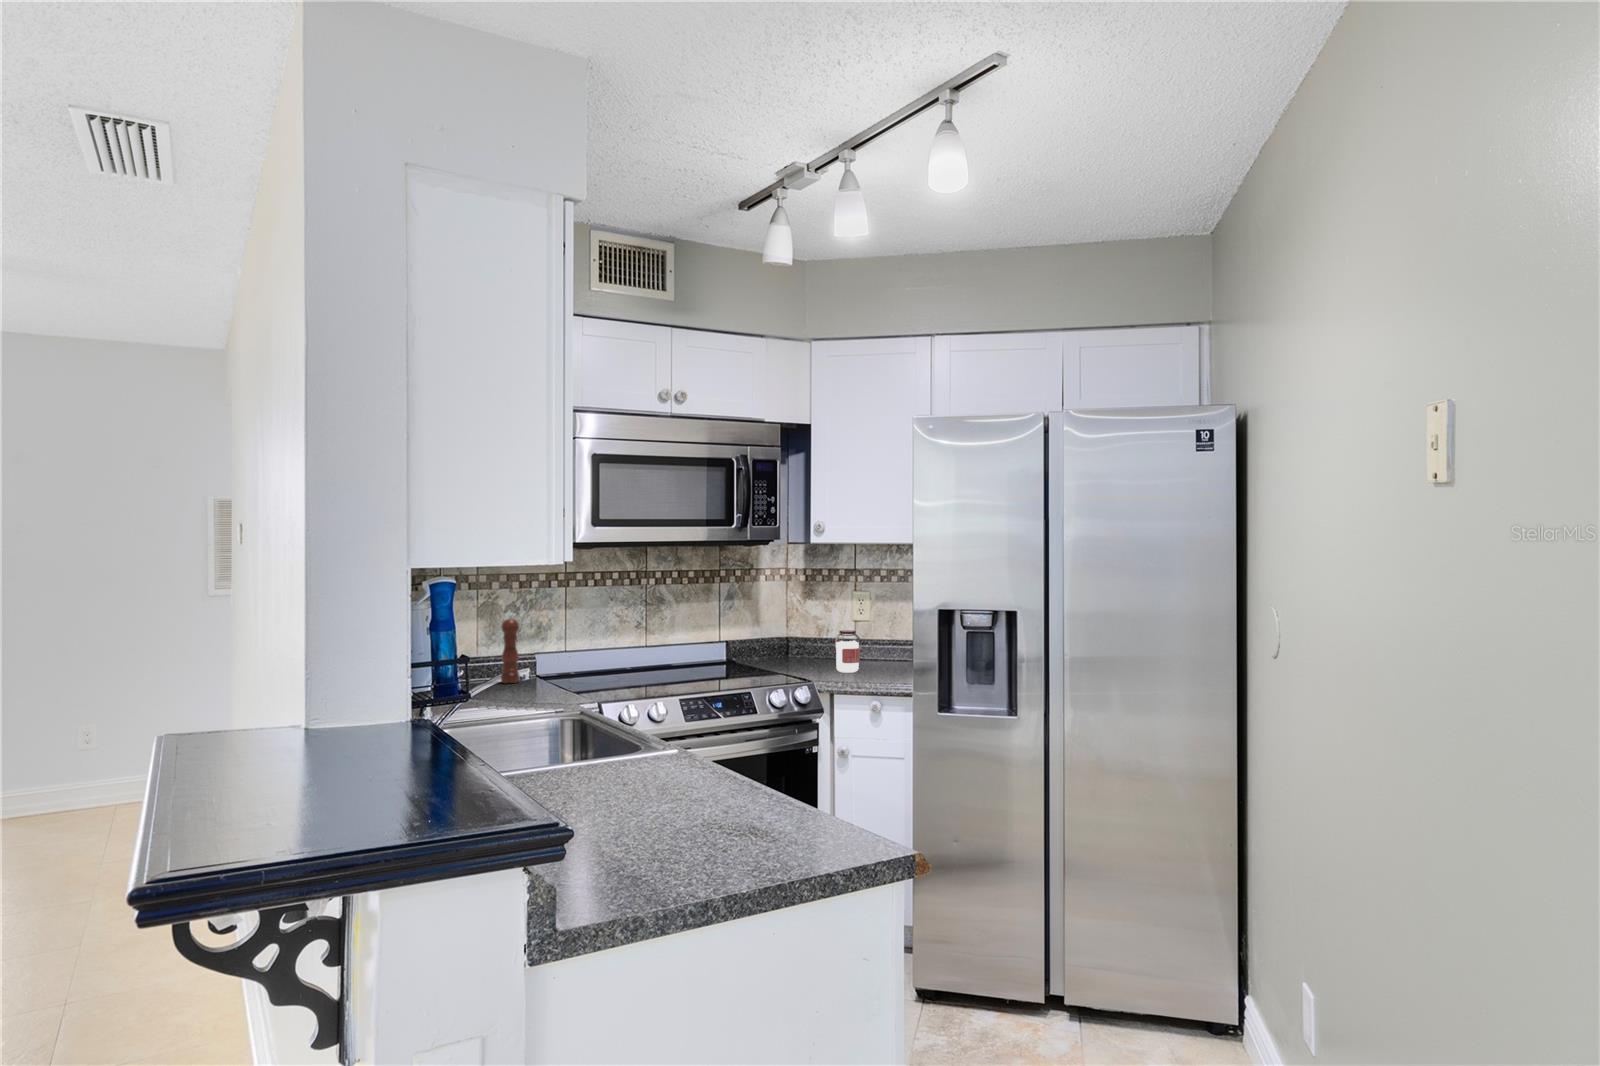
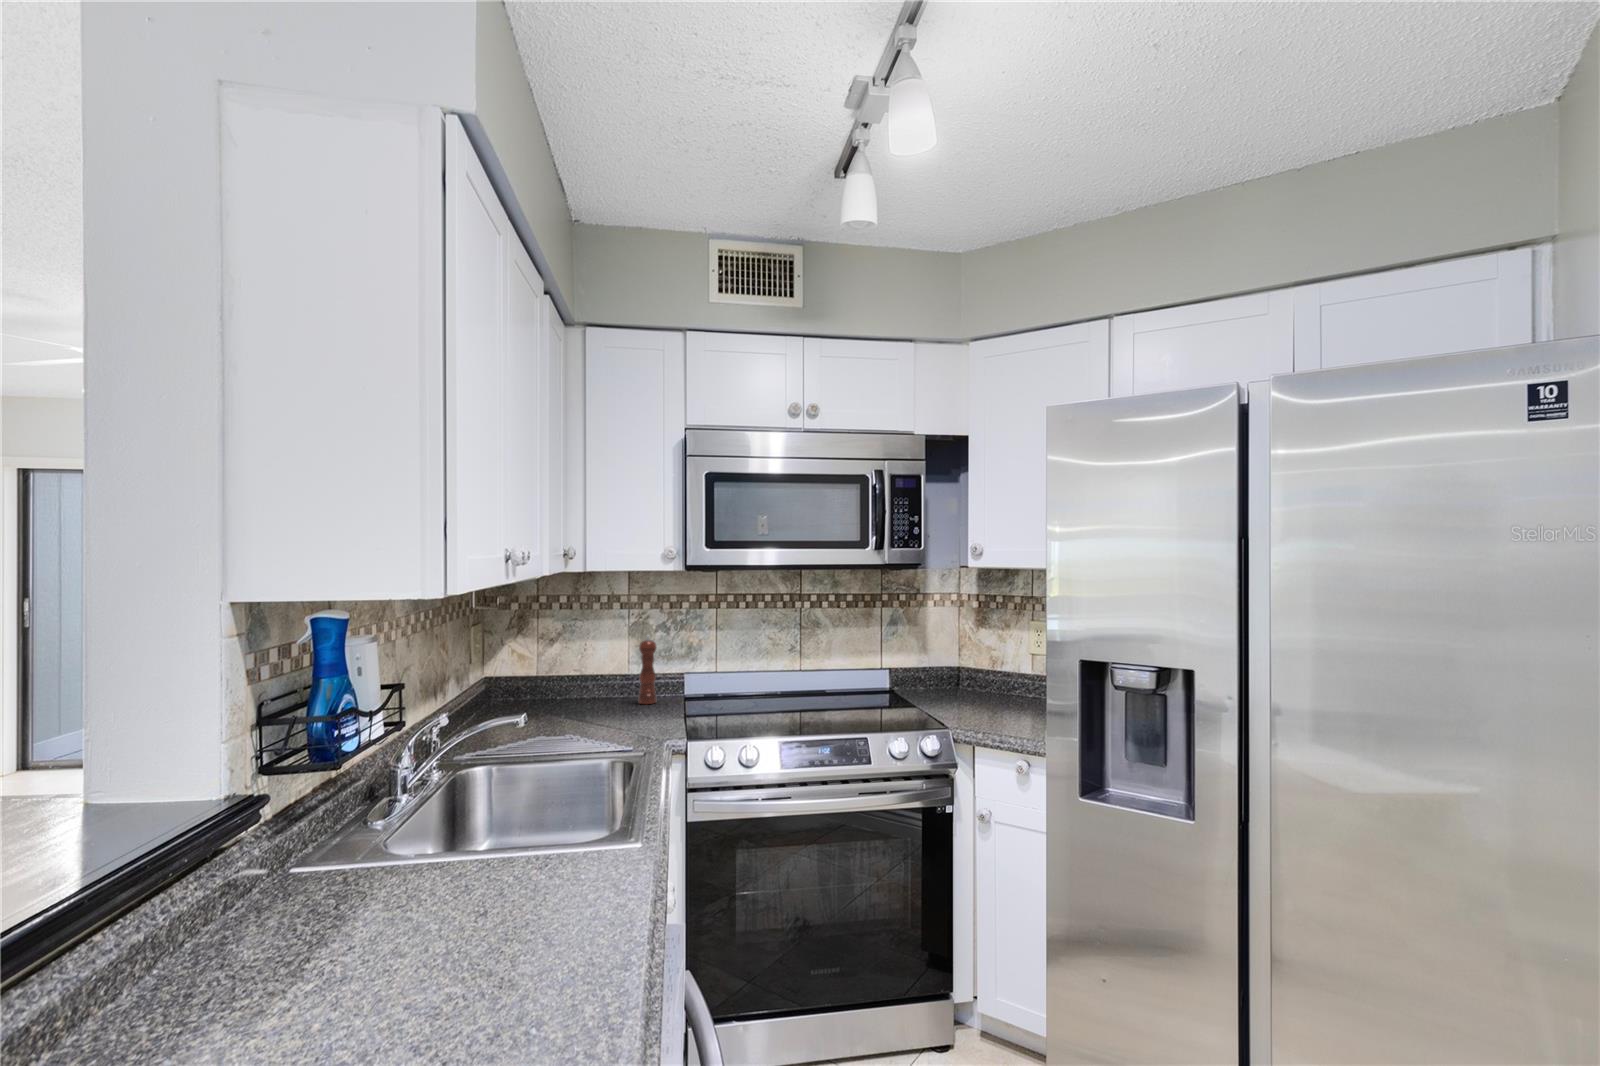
jar: present [835,630,860,673] -> none [989,669,1019,721]

